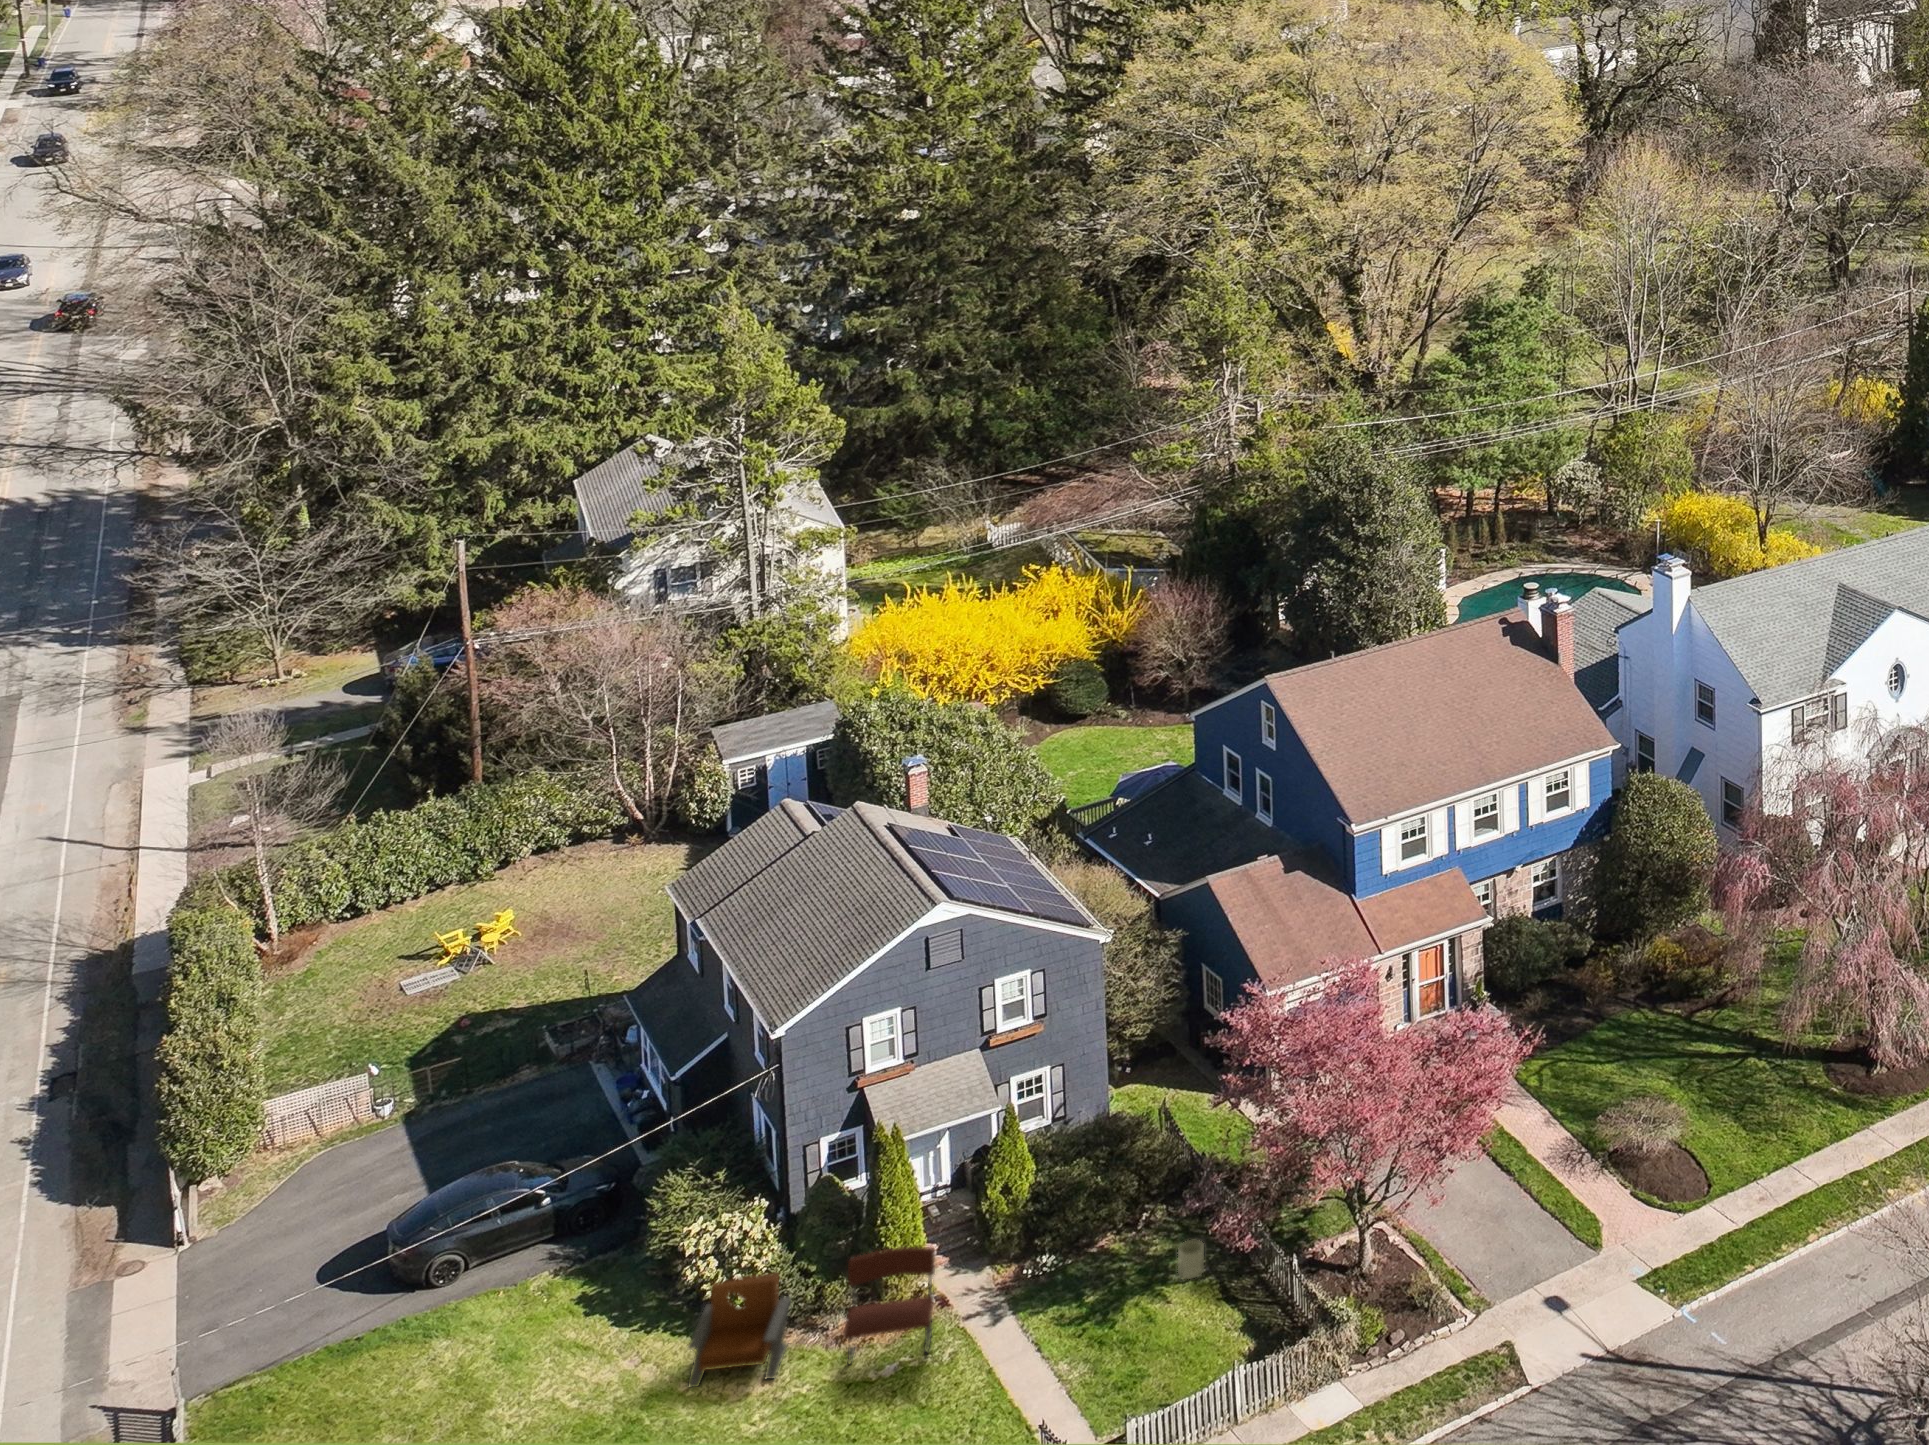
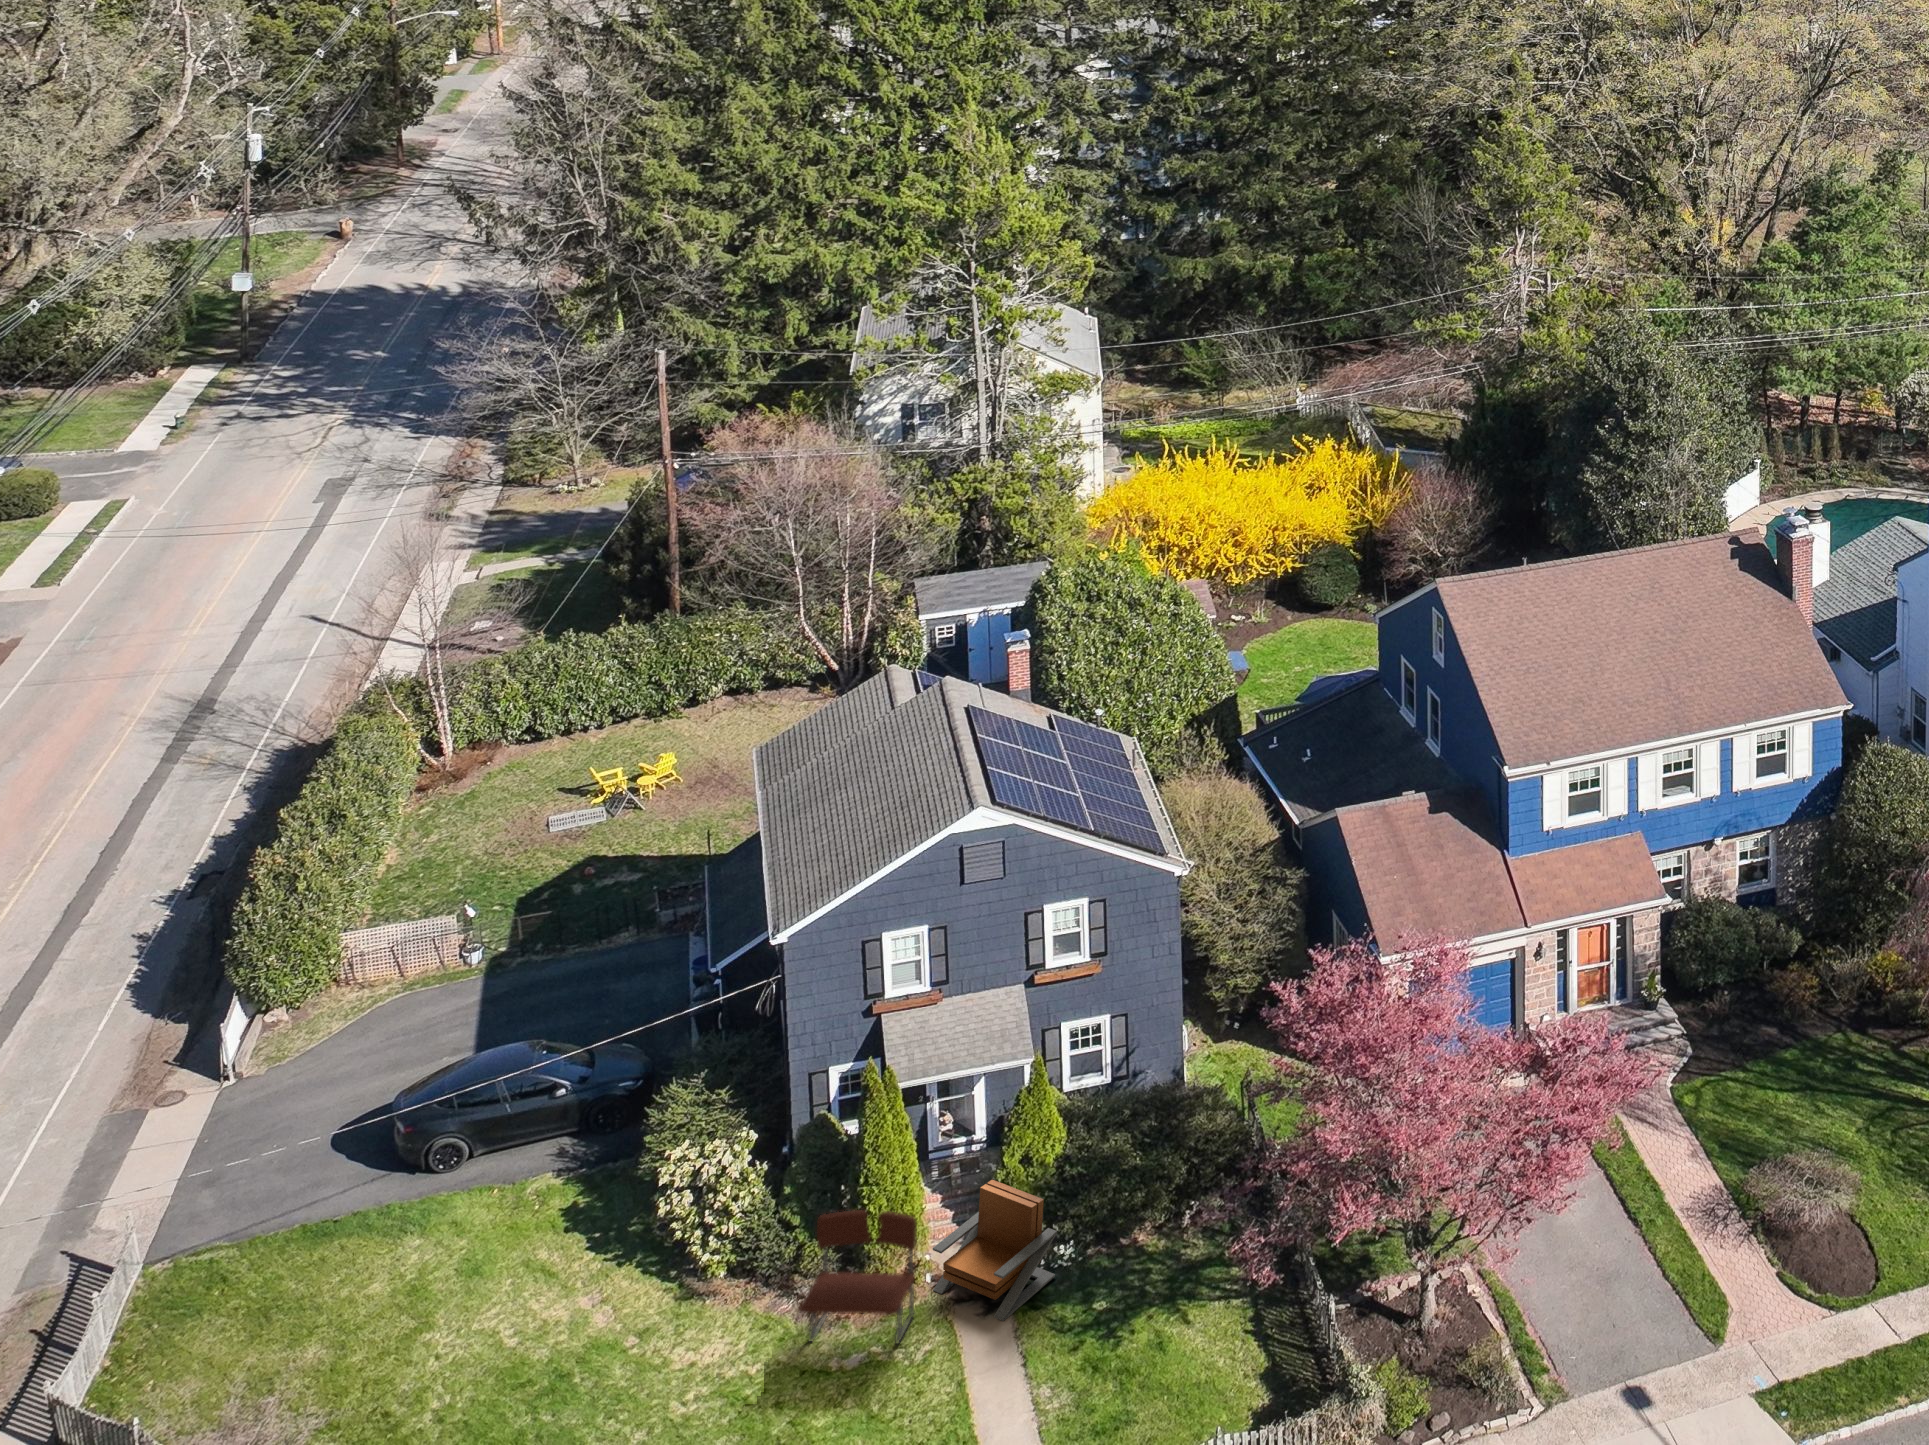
planter: present [1178,1240,1204,1279] -> none [1207,1252,1238,1312]
lounge chair: present [688,1273,791,1387] -> present [933,1180,1057,1321]

